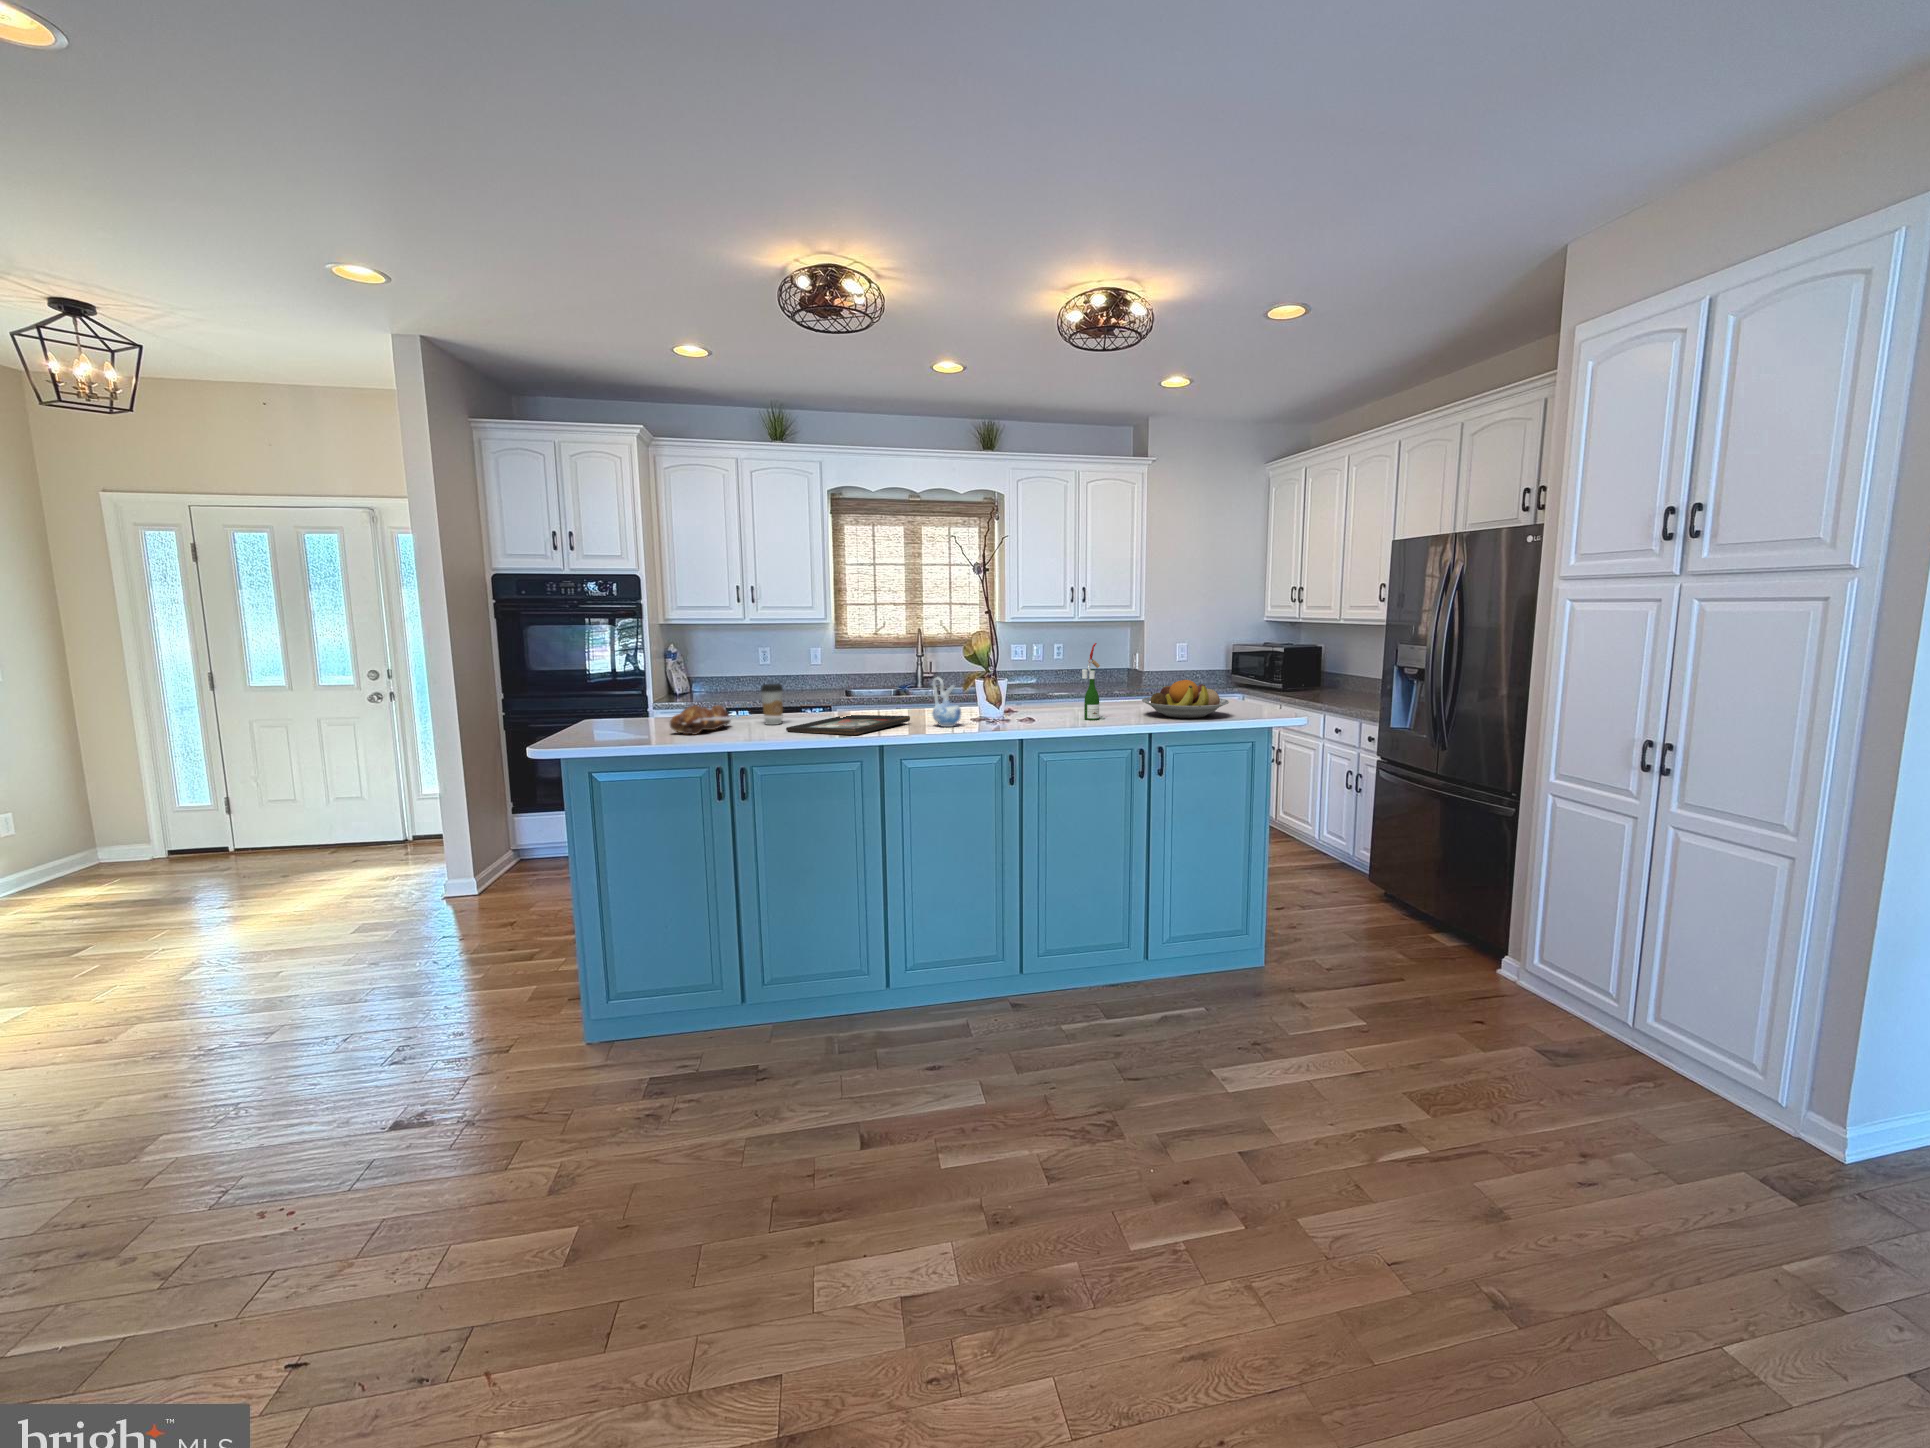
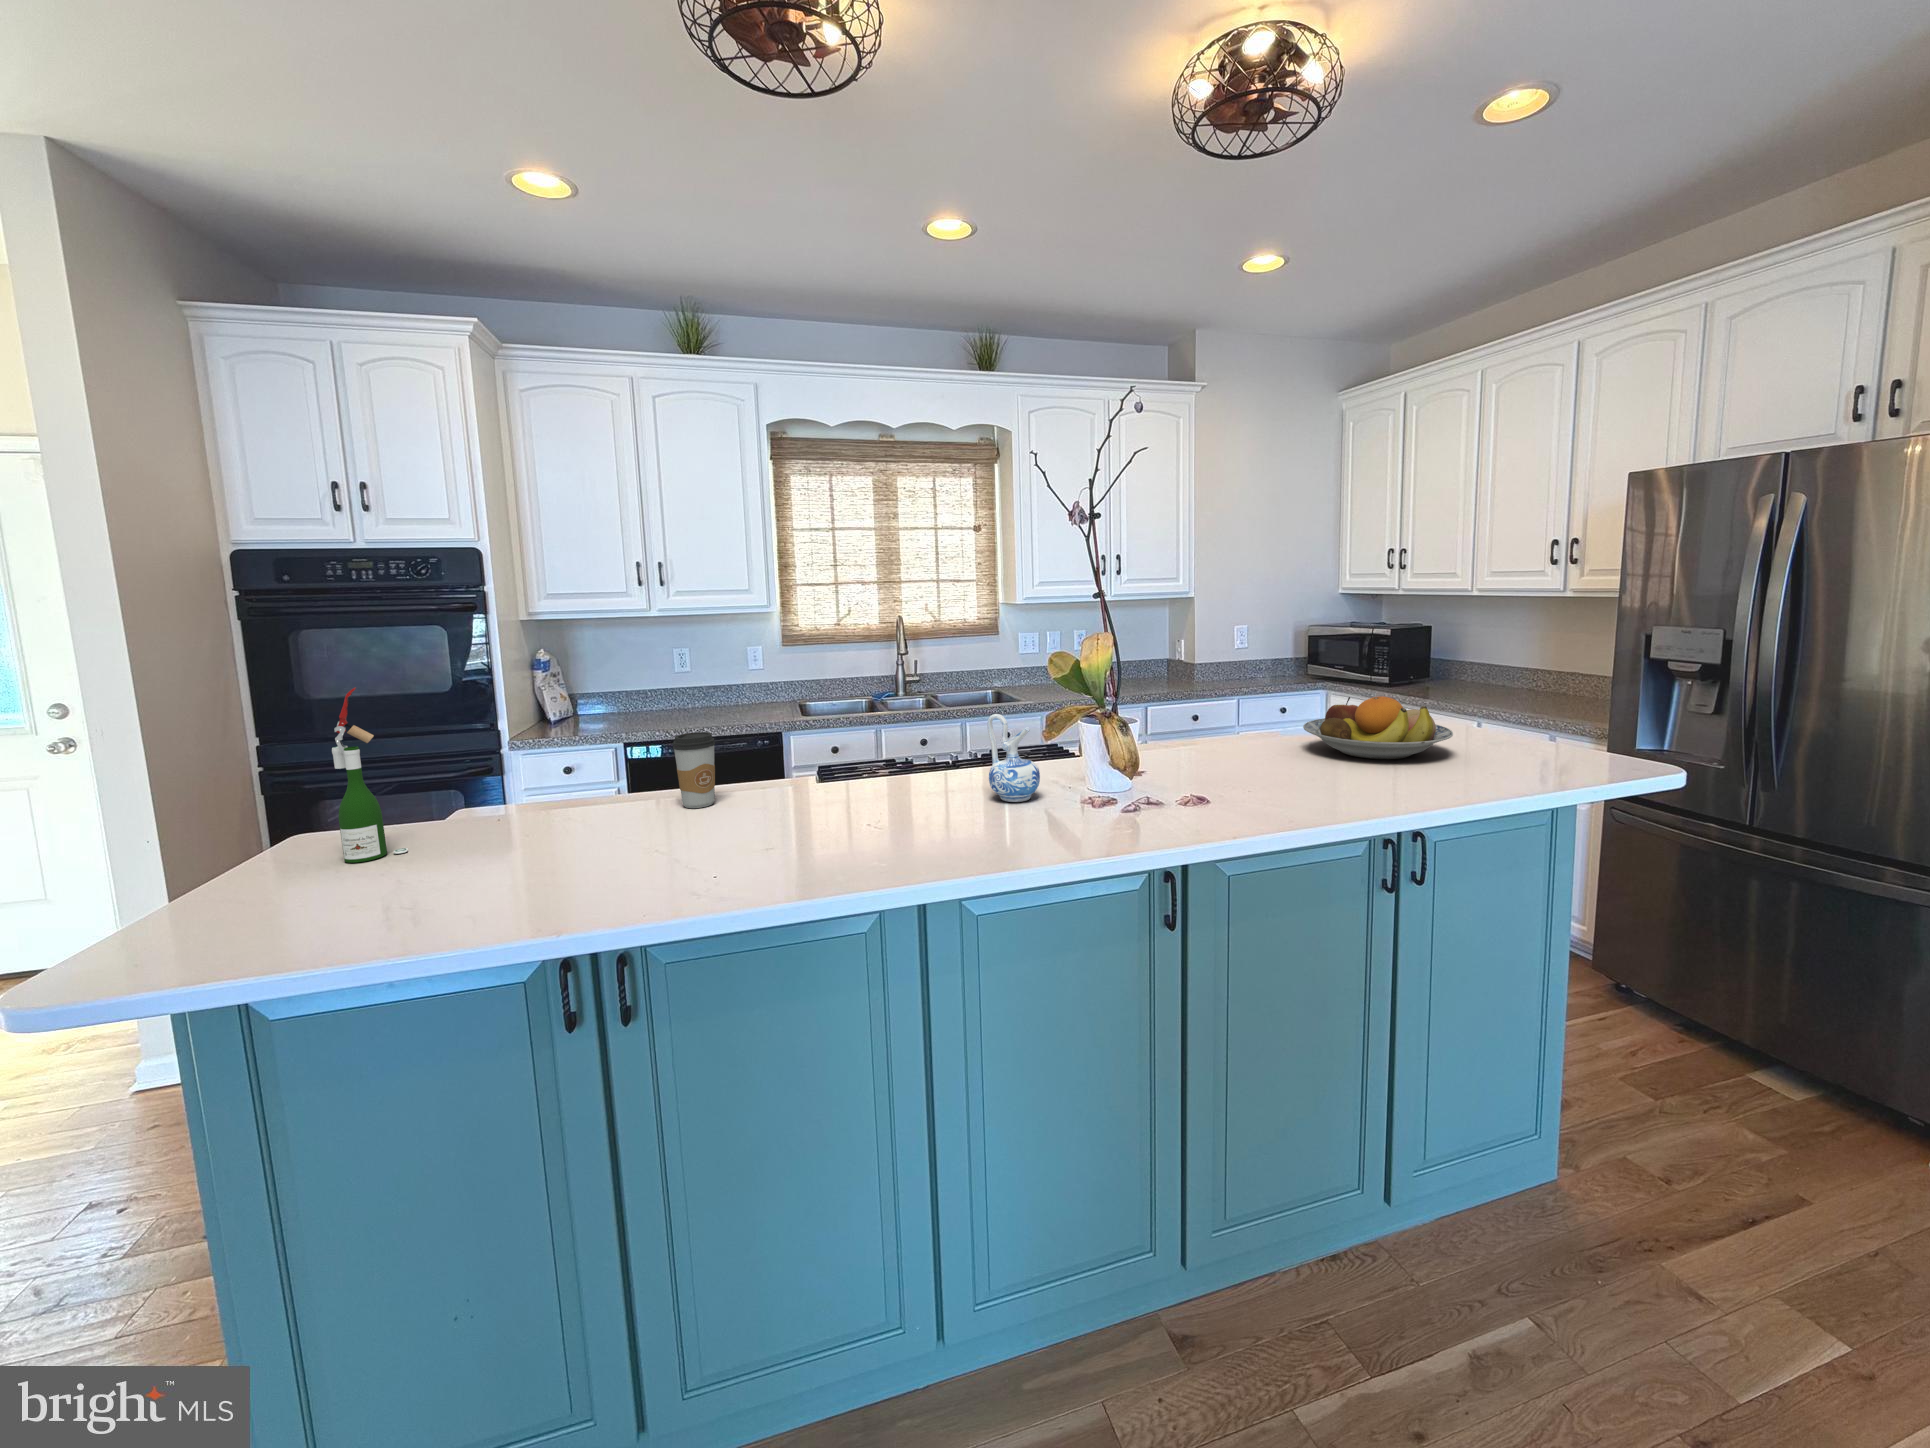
wine bottle: present [1082,643,1105,720] -> present [332,687,408,863]
bread loaf: present [670,705,730,735] -> none [490,781,619,851]
decorative tray: present [786,715,910,735] -> none [724,779,945,840]

